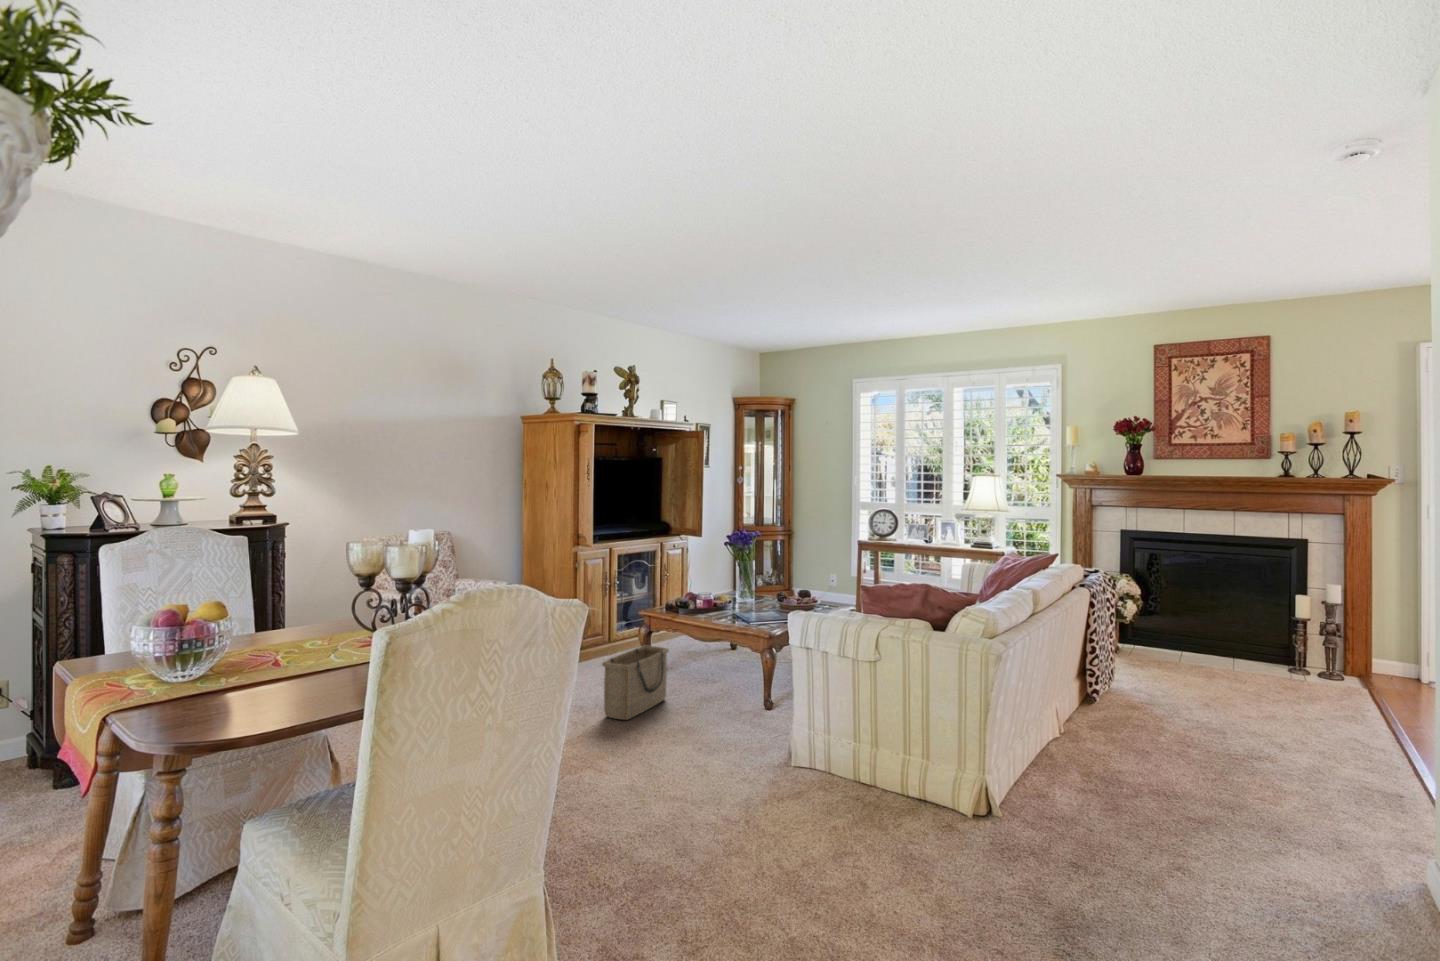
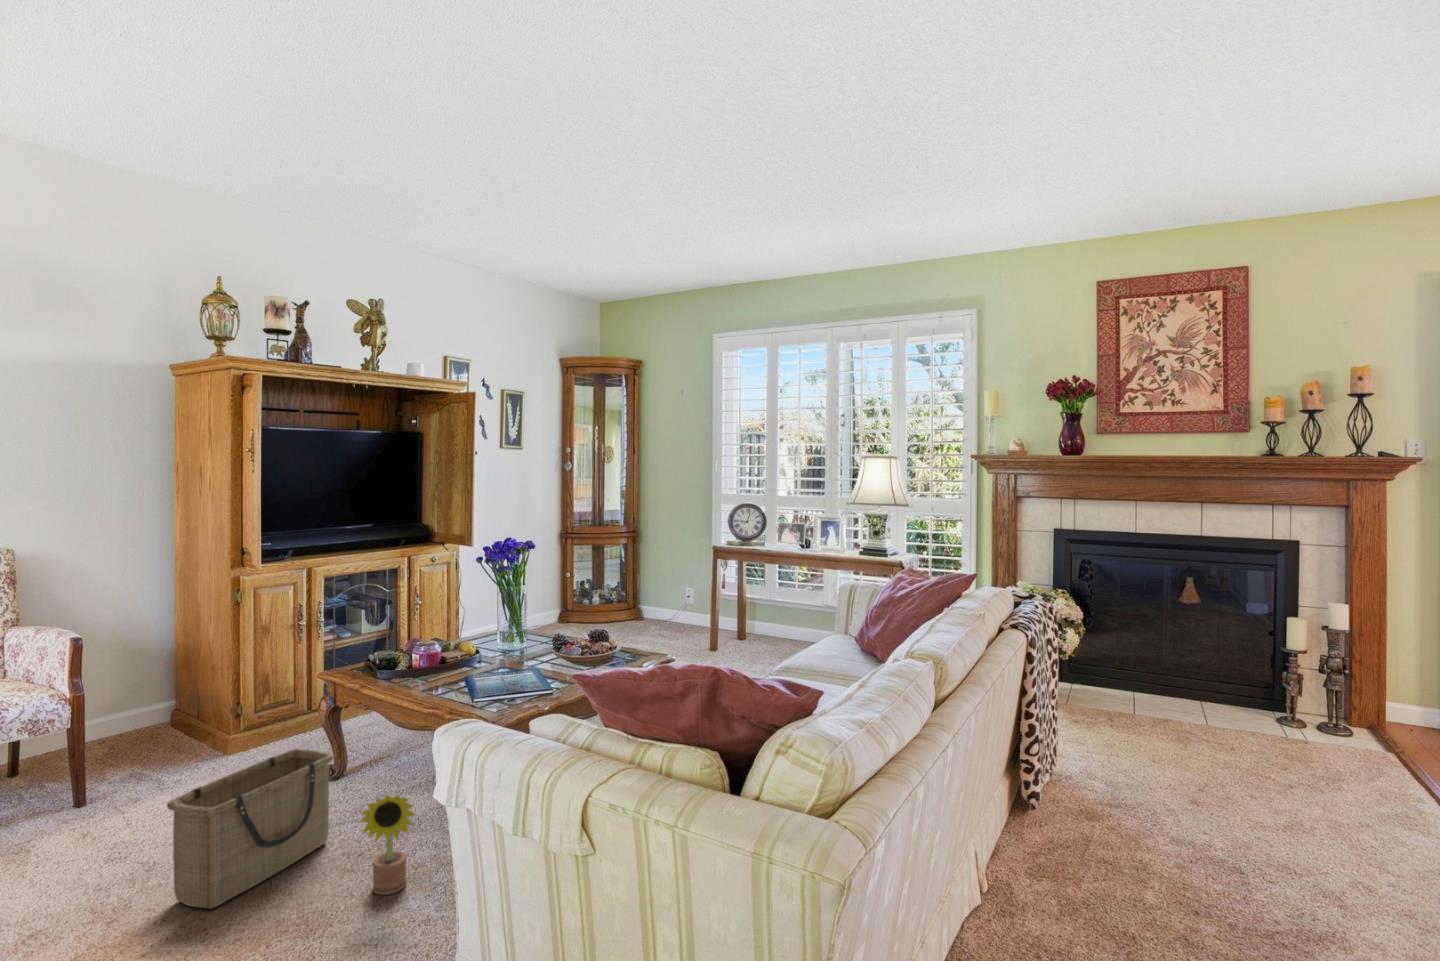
decorative plant: none [704,663,733,720] -> present [360,795,415,895]

